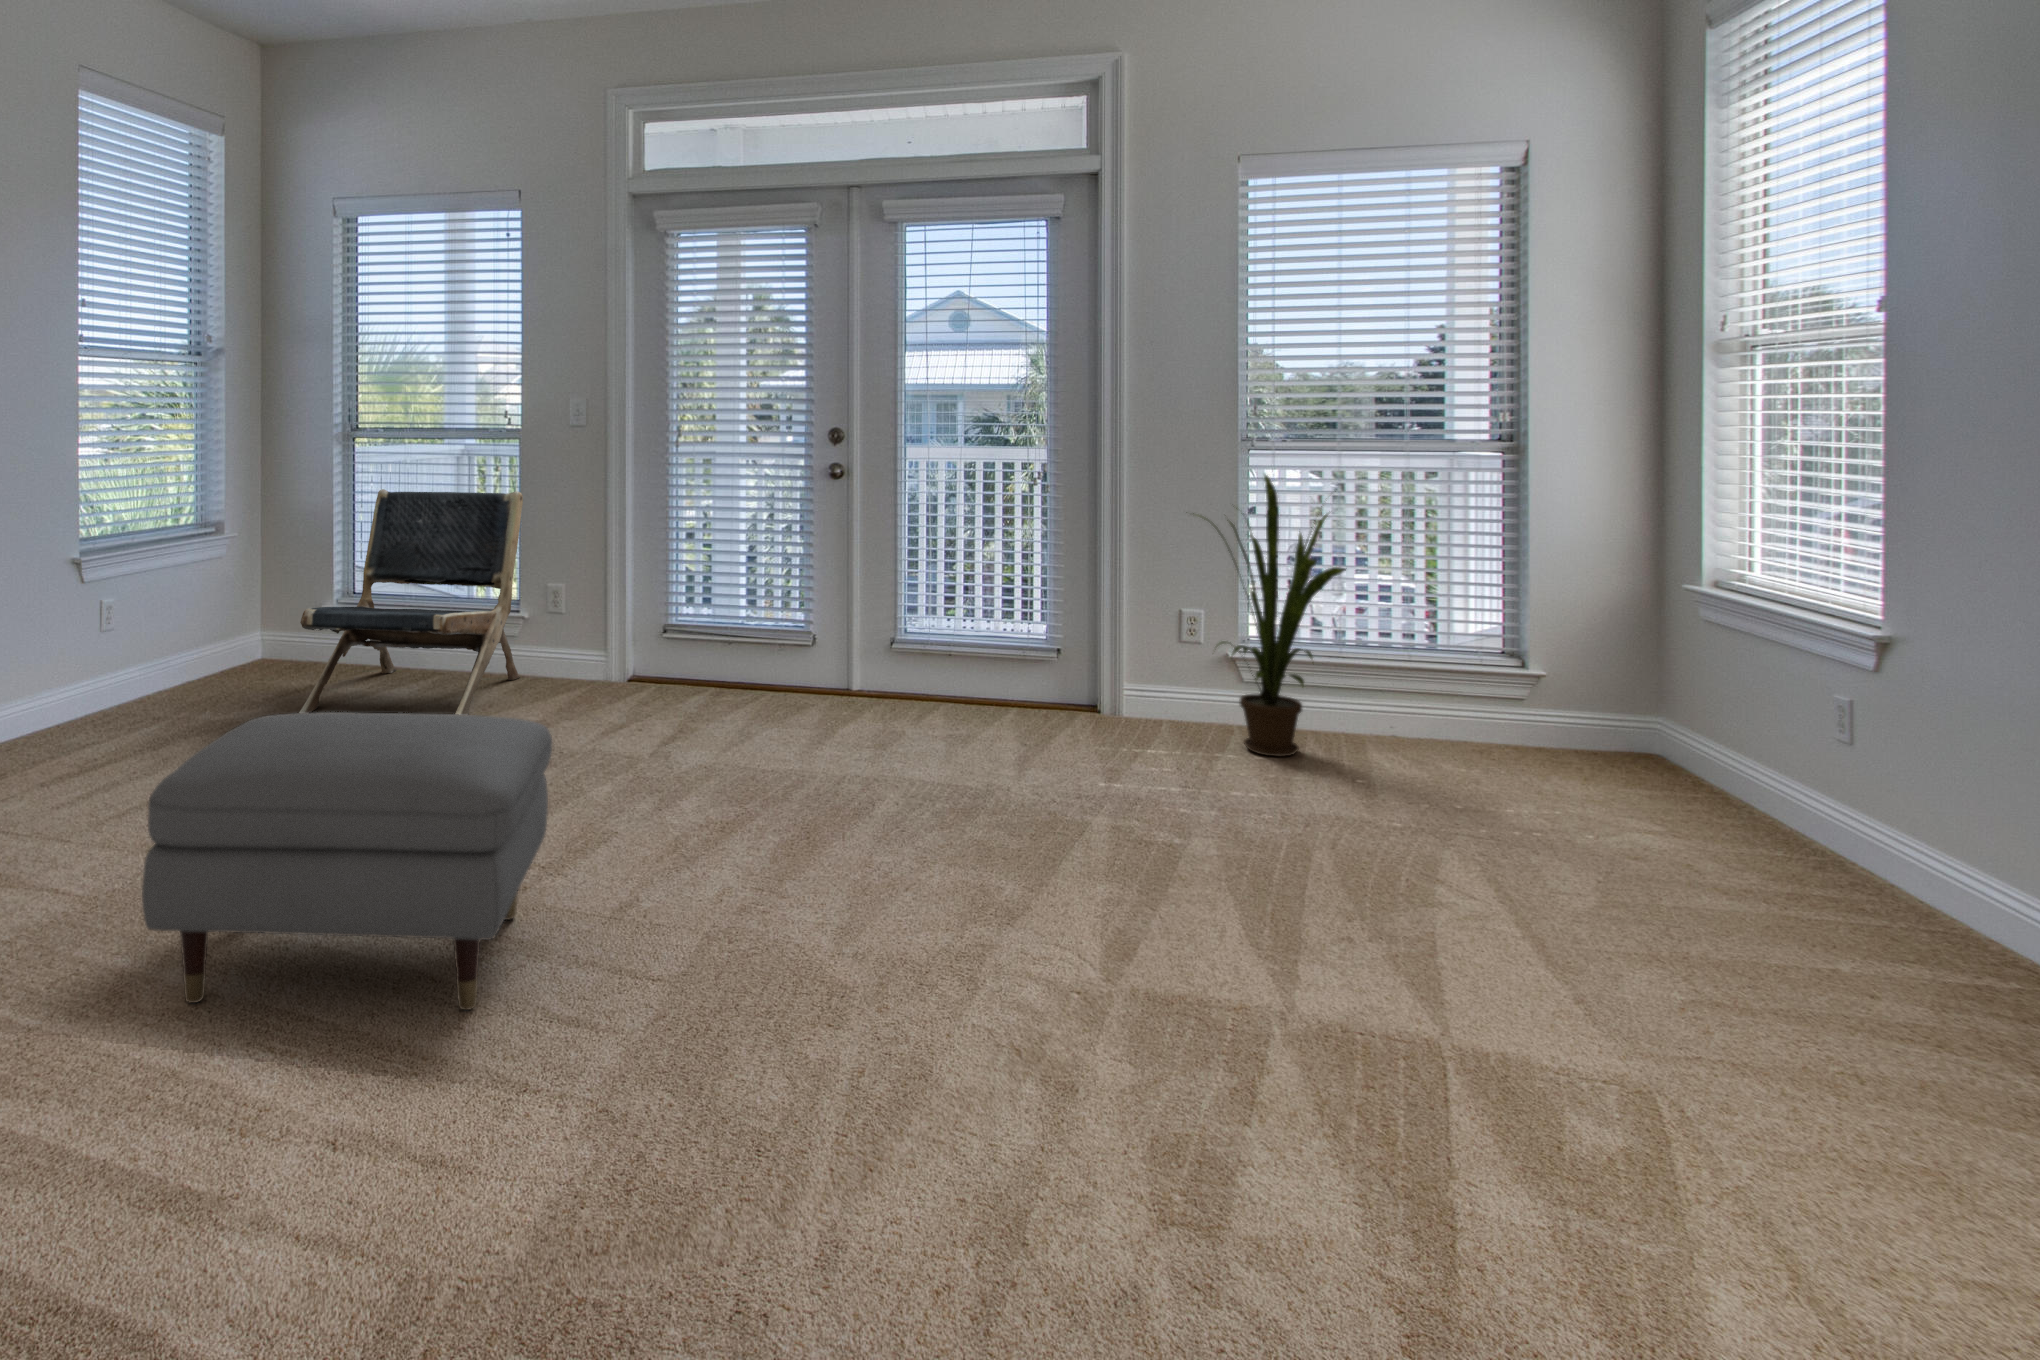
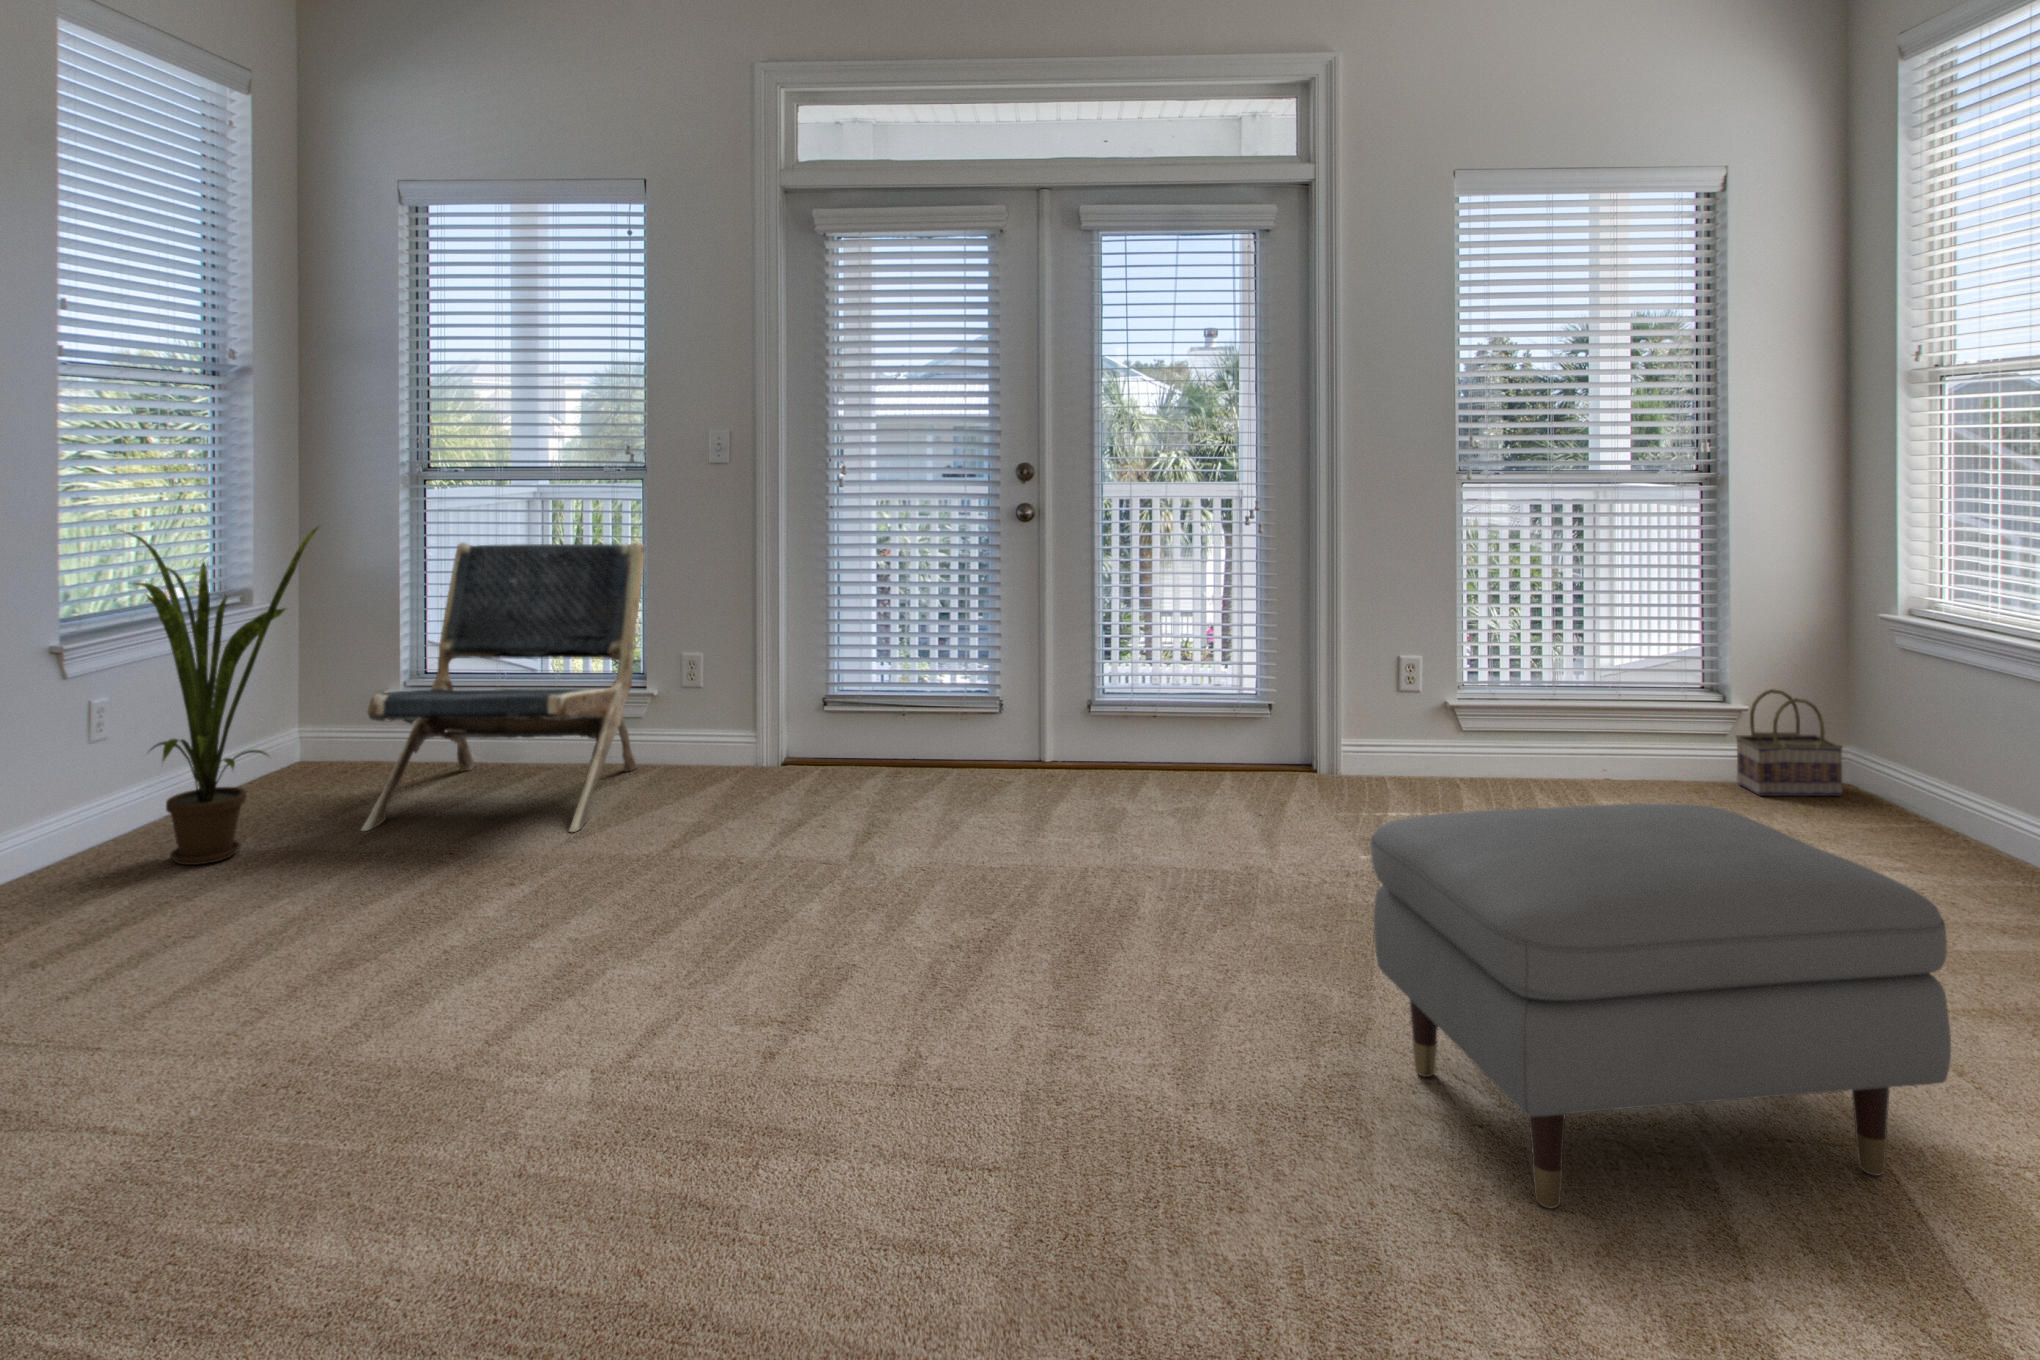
house plant: present [1193,475,1346,757] -> present [123,527,318,865]
basket: none [1528,655,1641,762] -> present [1736,689,1843,796]
ottoman: present [142,712,552,1010] -> present [1371,804,1951,1209]

